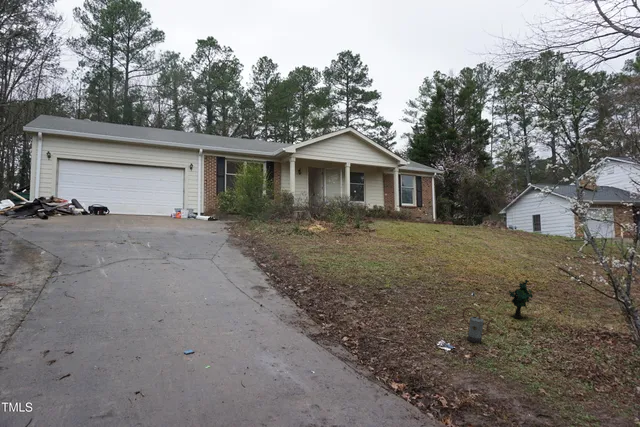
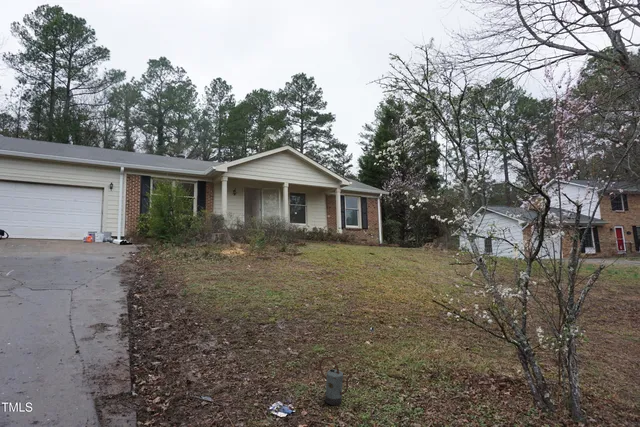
decorative plant: present [509,280,533,319] -> none [395,316,423,364]

